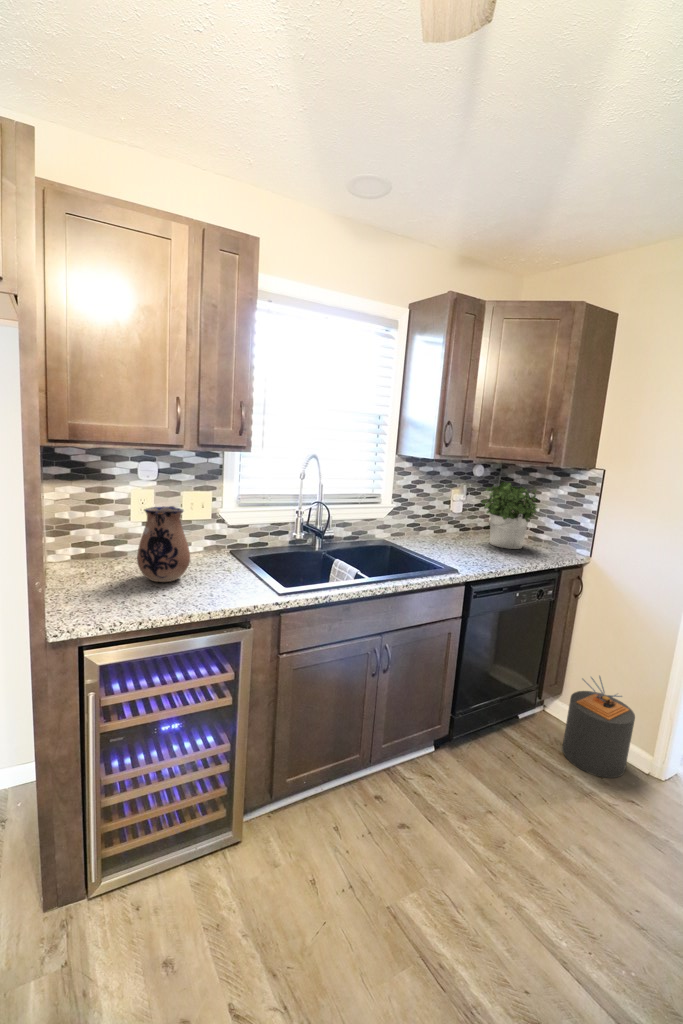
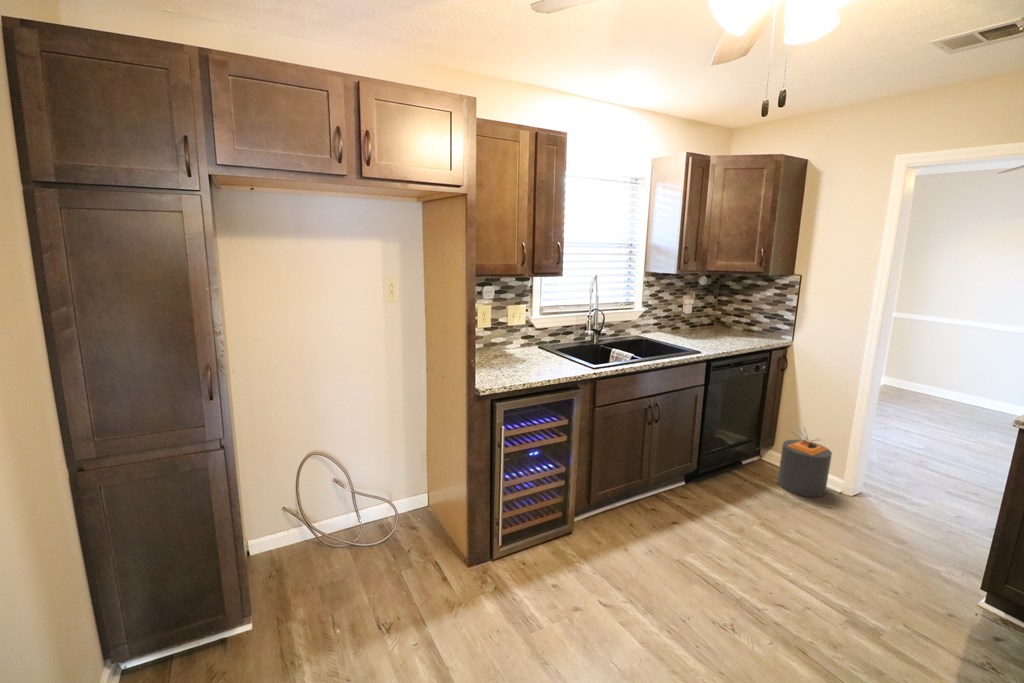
potted plant: present [482,482,537,549] -> none [708,288,752,338]
ceramic pitcher: present [137,506,190,582] -> none [498,315,531,364]

